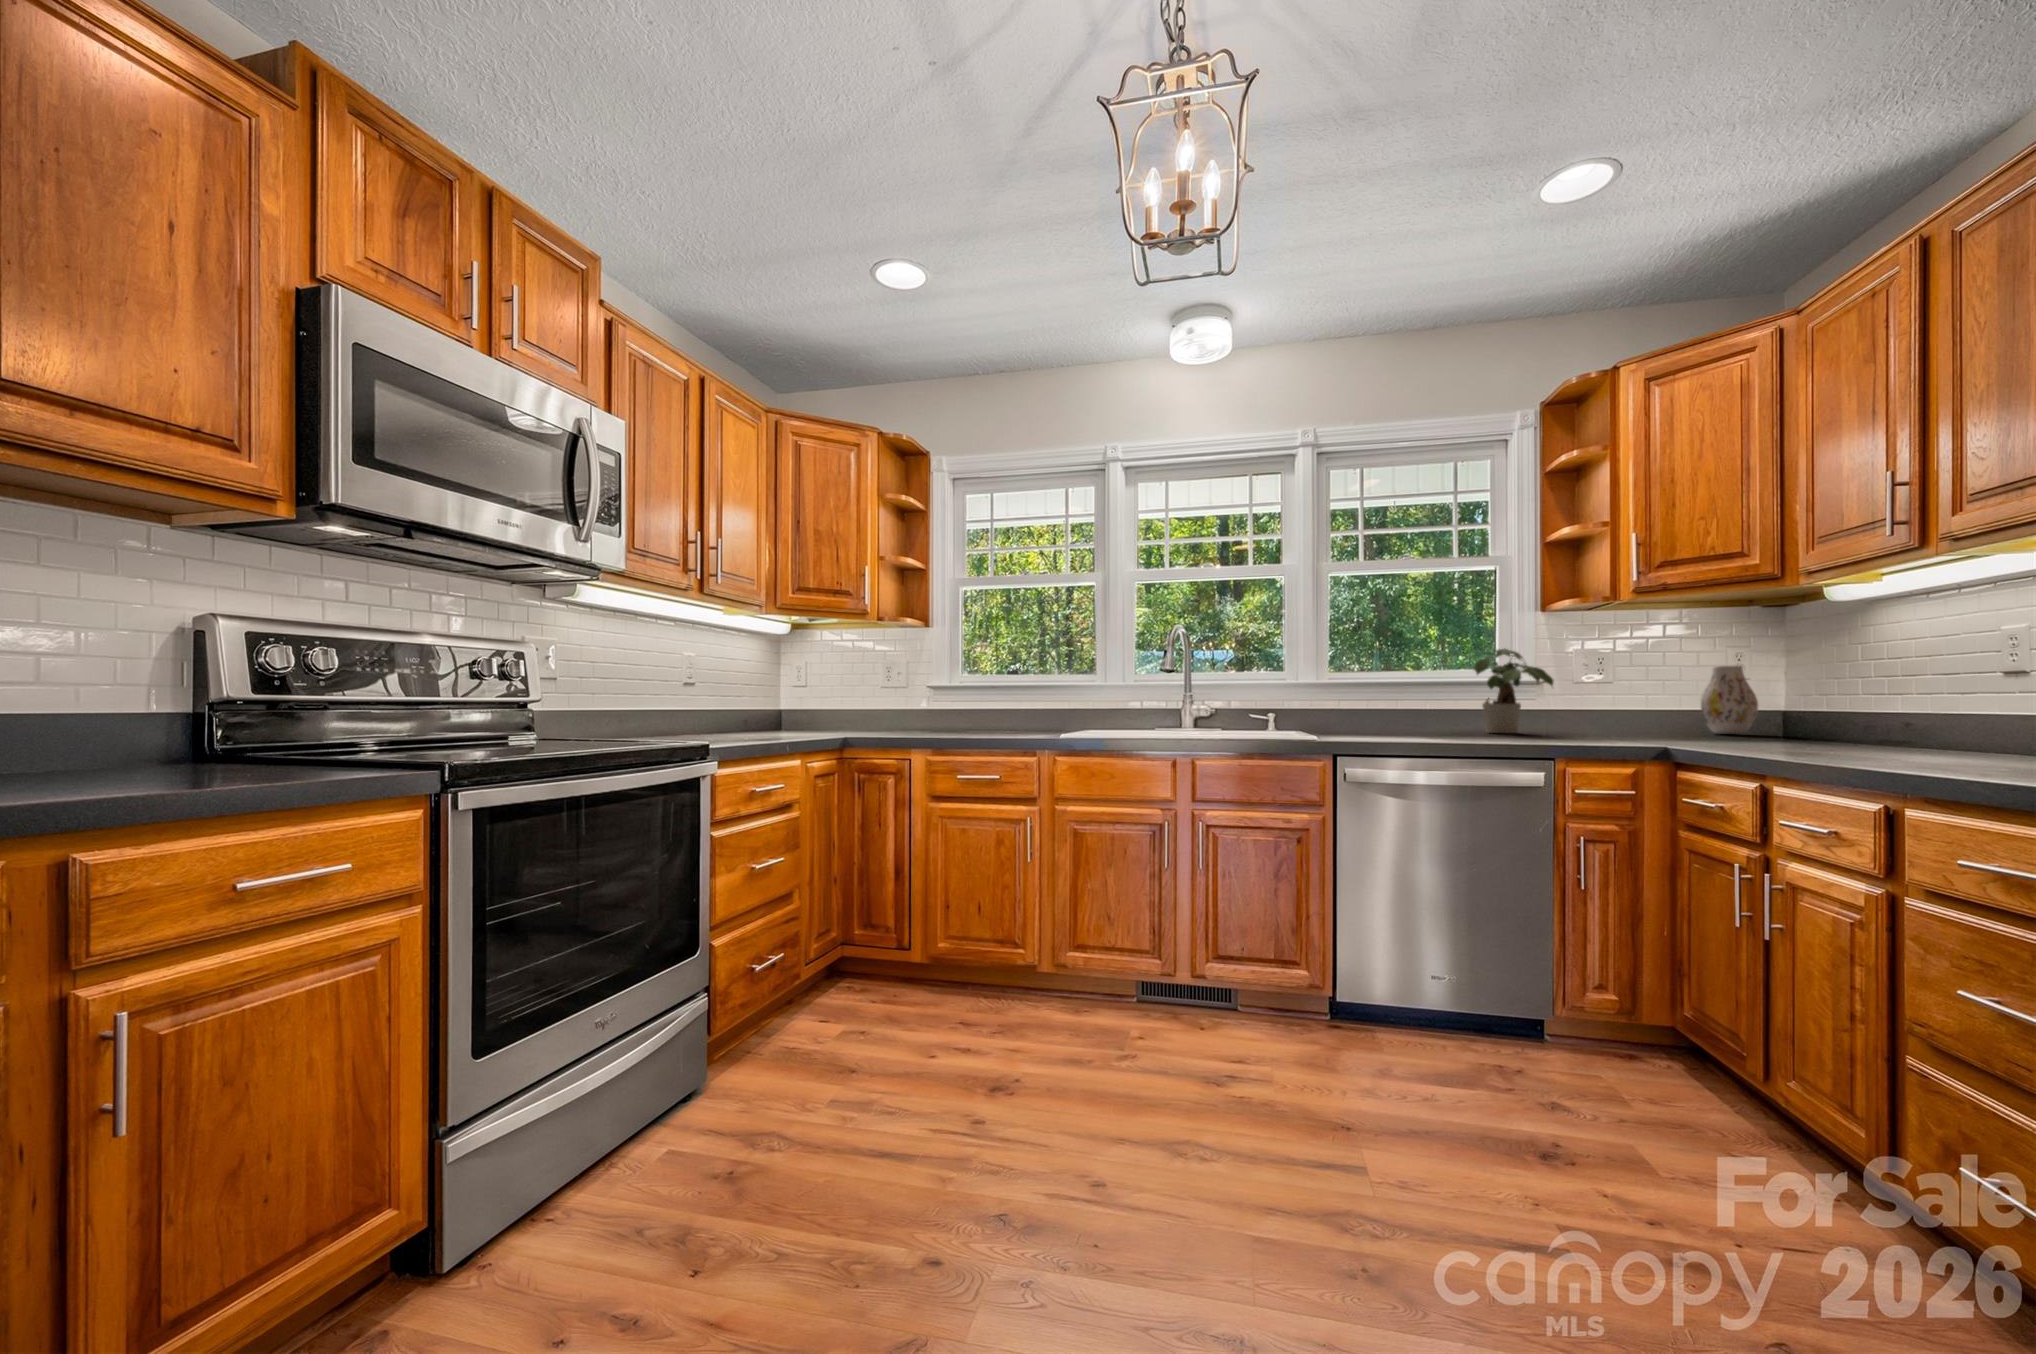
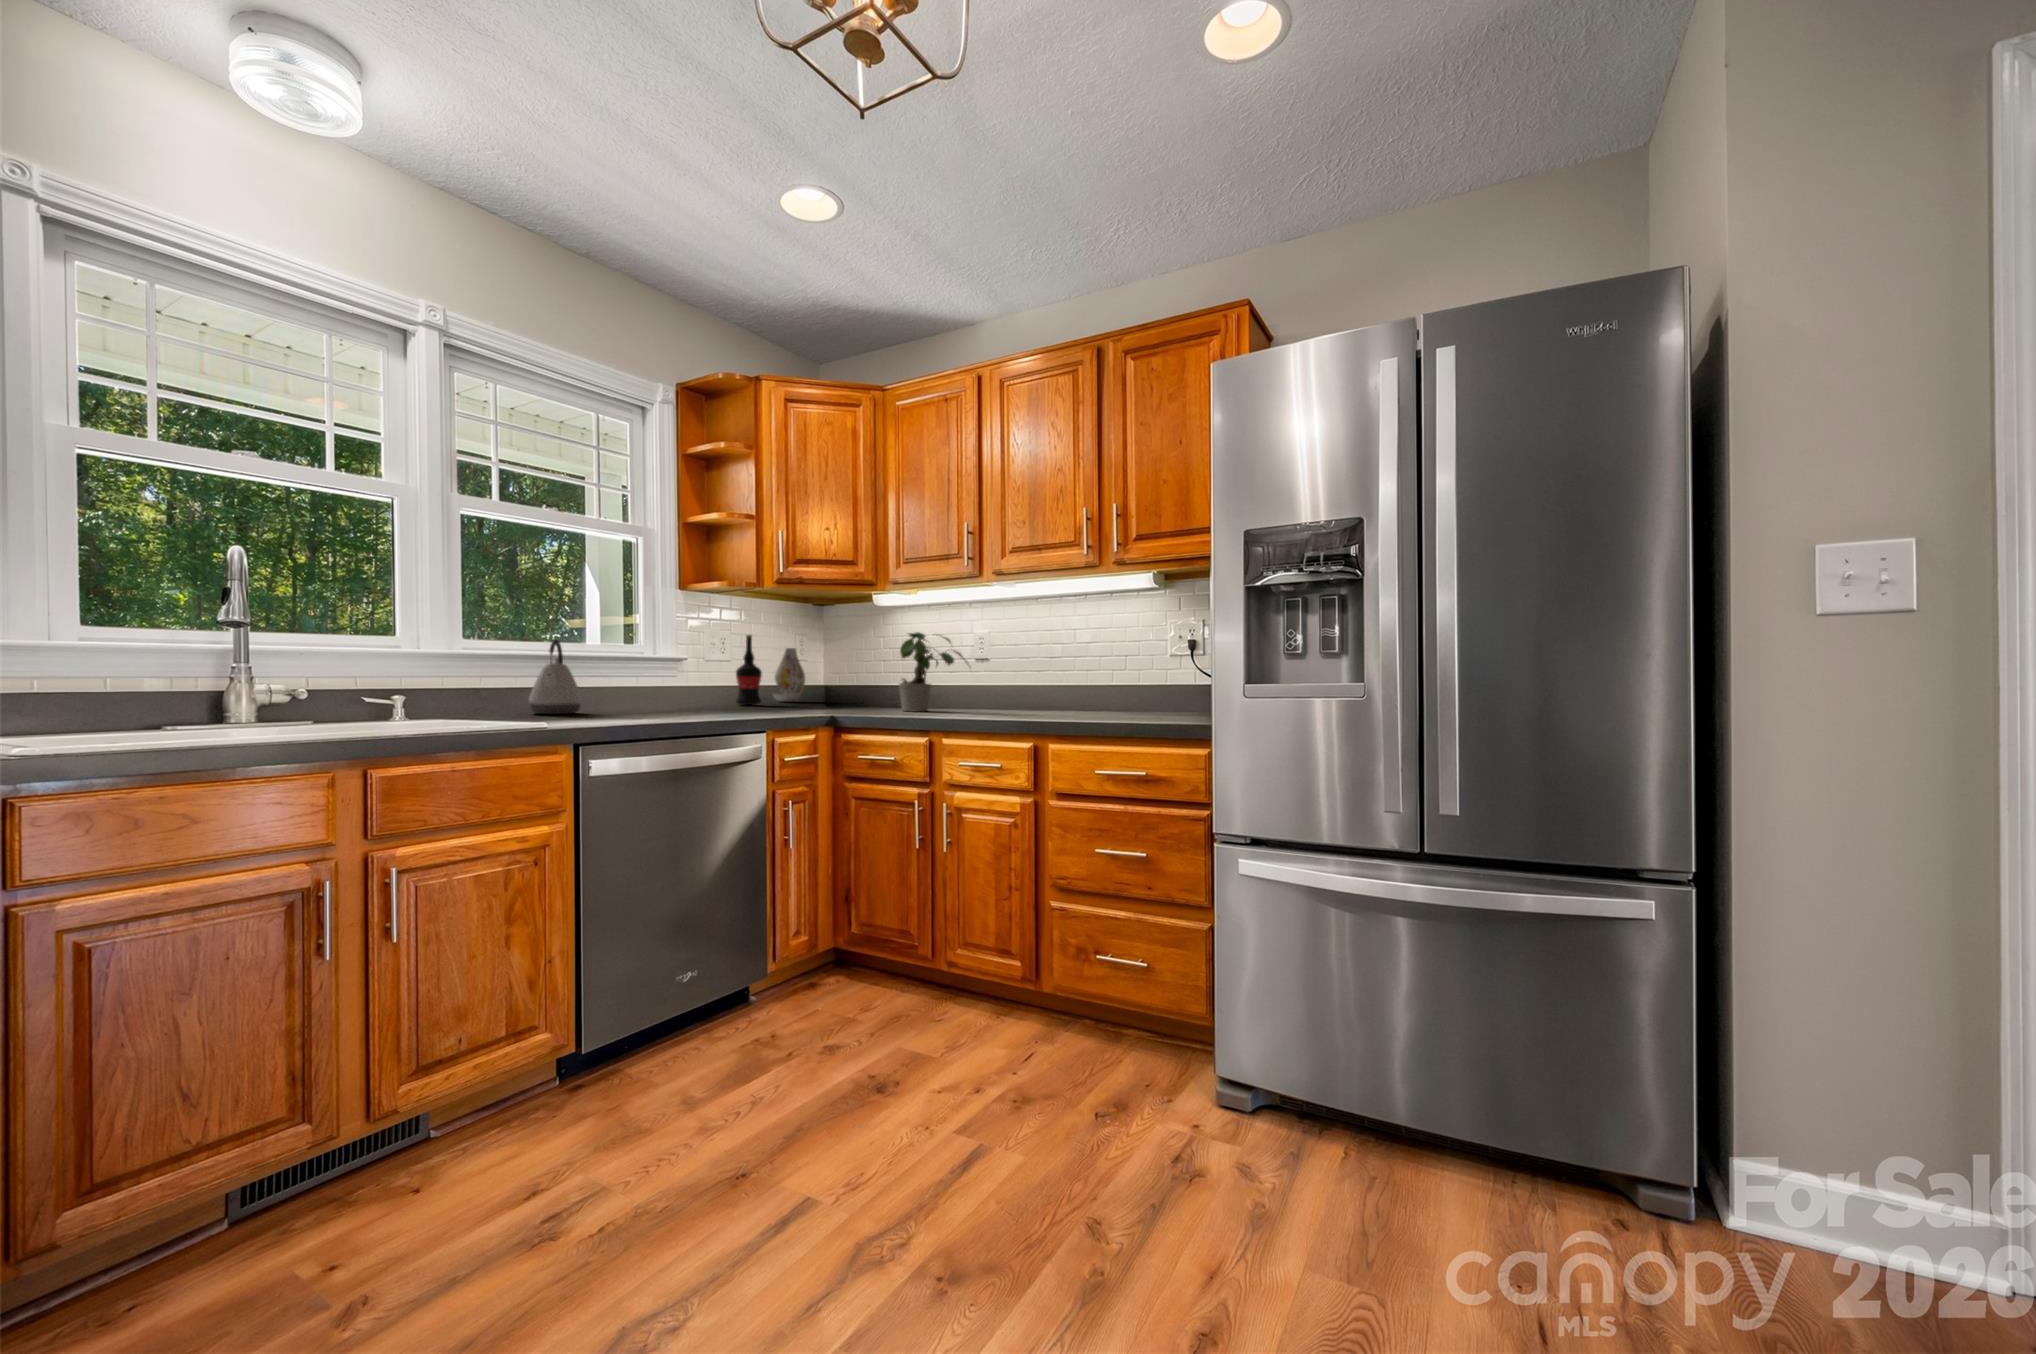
potted plant: present [1474,649,1554,733] -> present [899,632,970,711]
wine bottle: none [1621,653,1656,735] -> present [736,635,762,705]
kettle: none [1376,669,1420,733] -> present [529,640,582,714]

